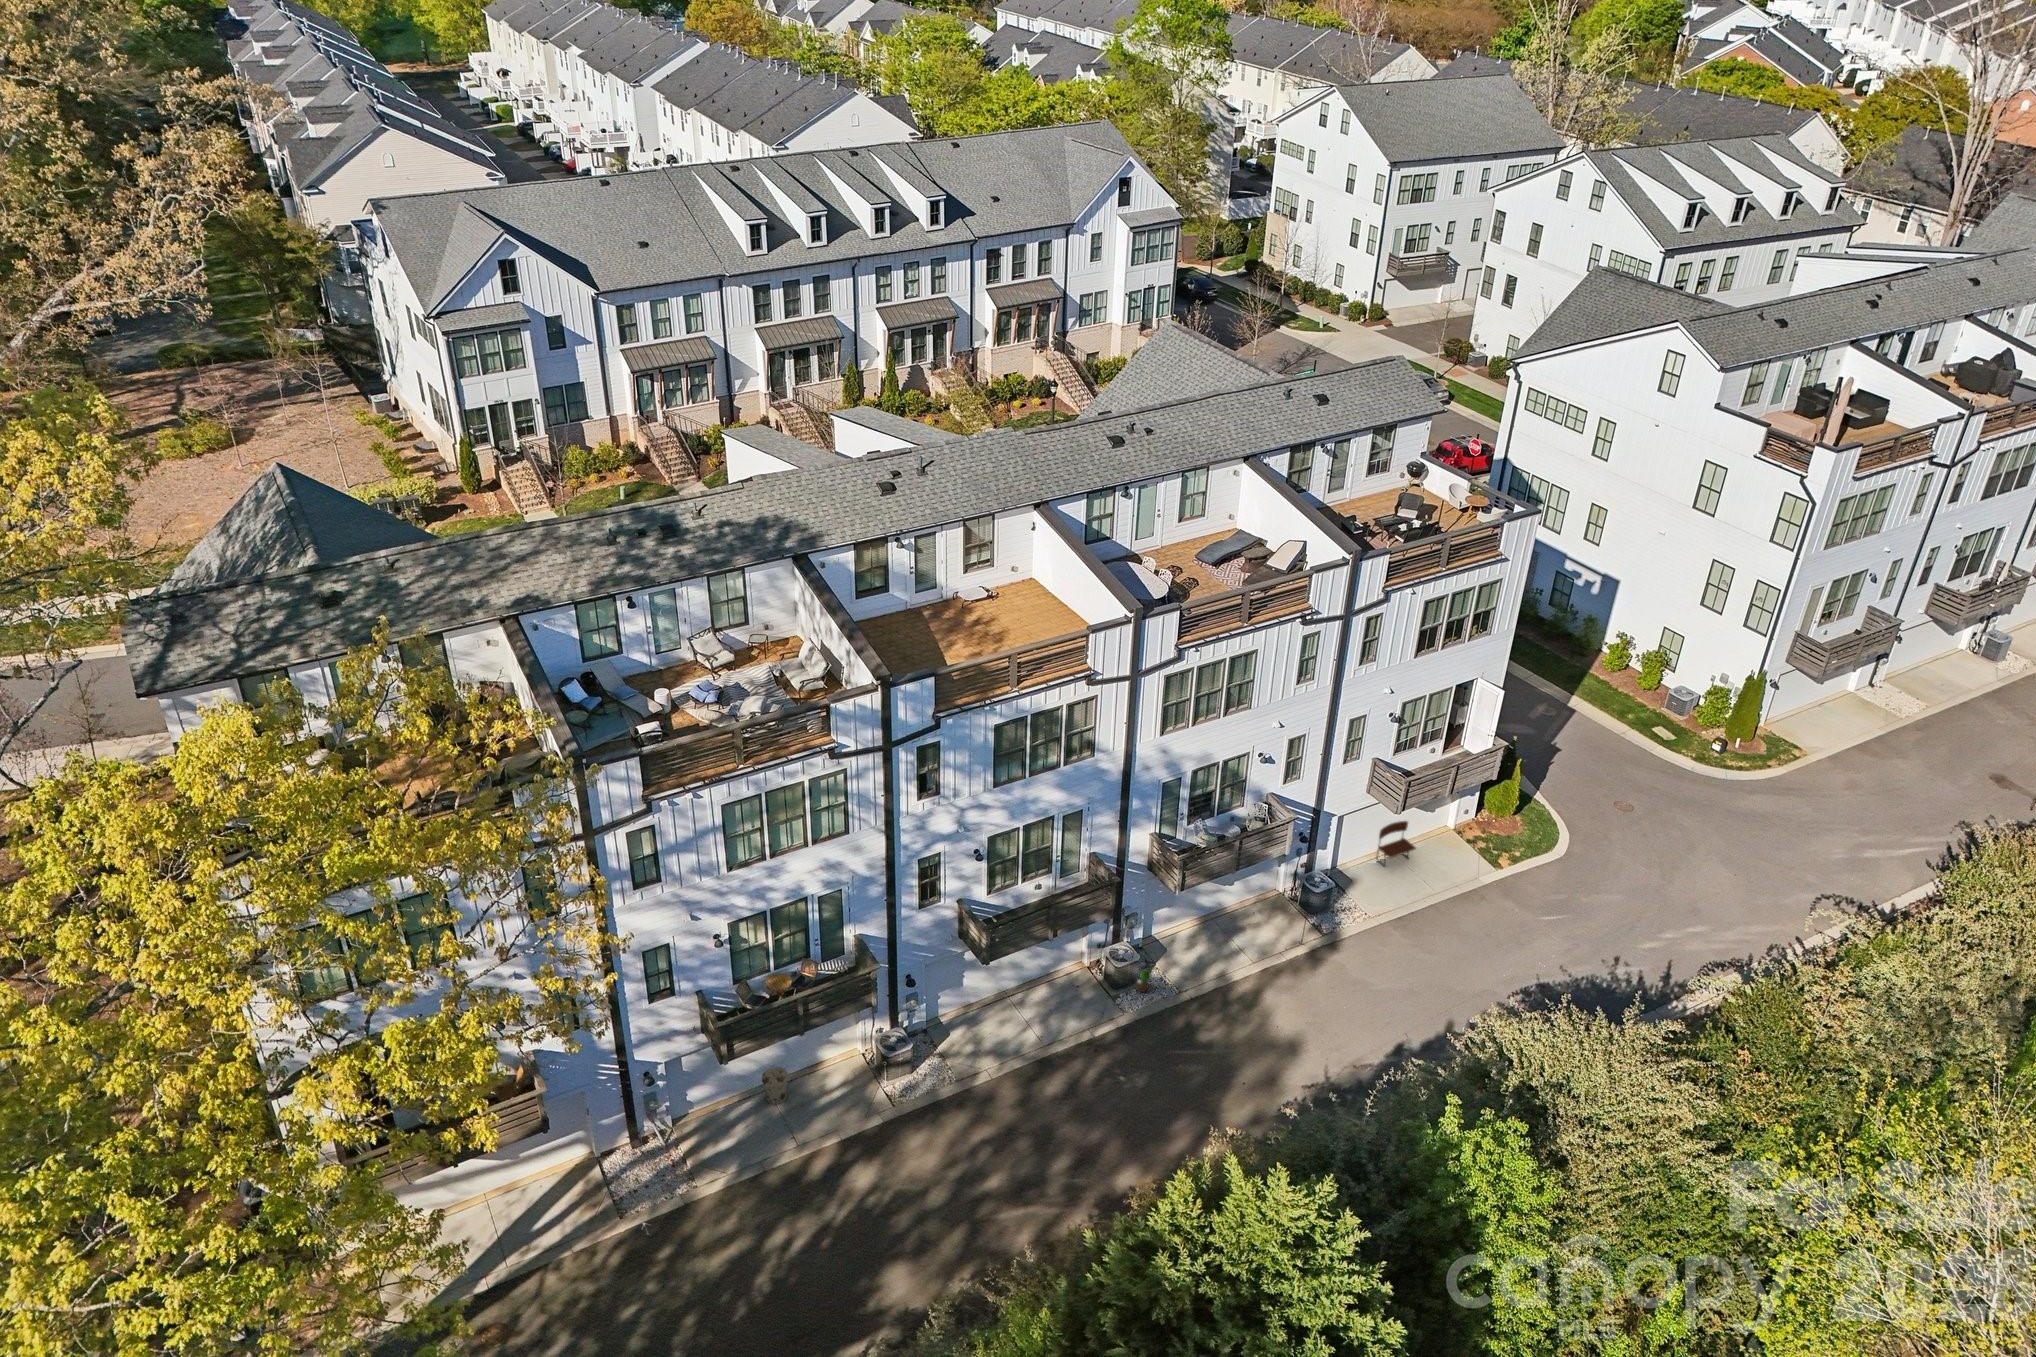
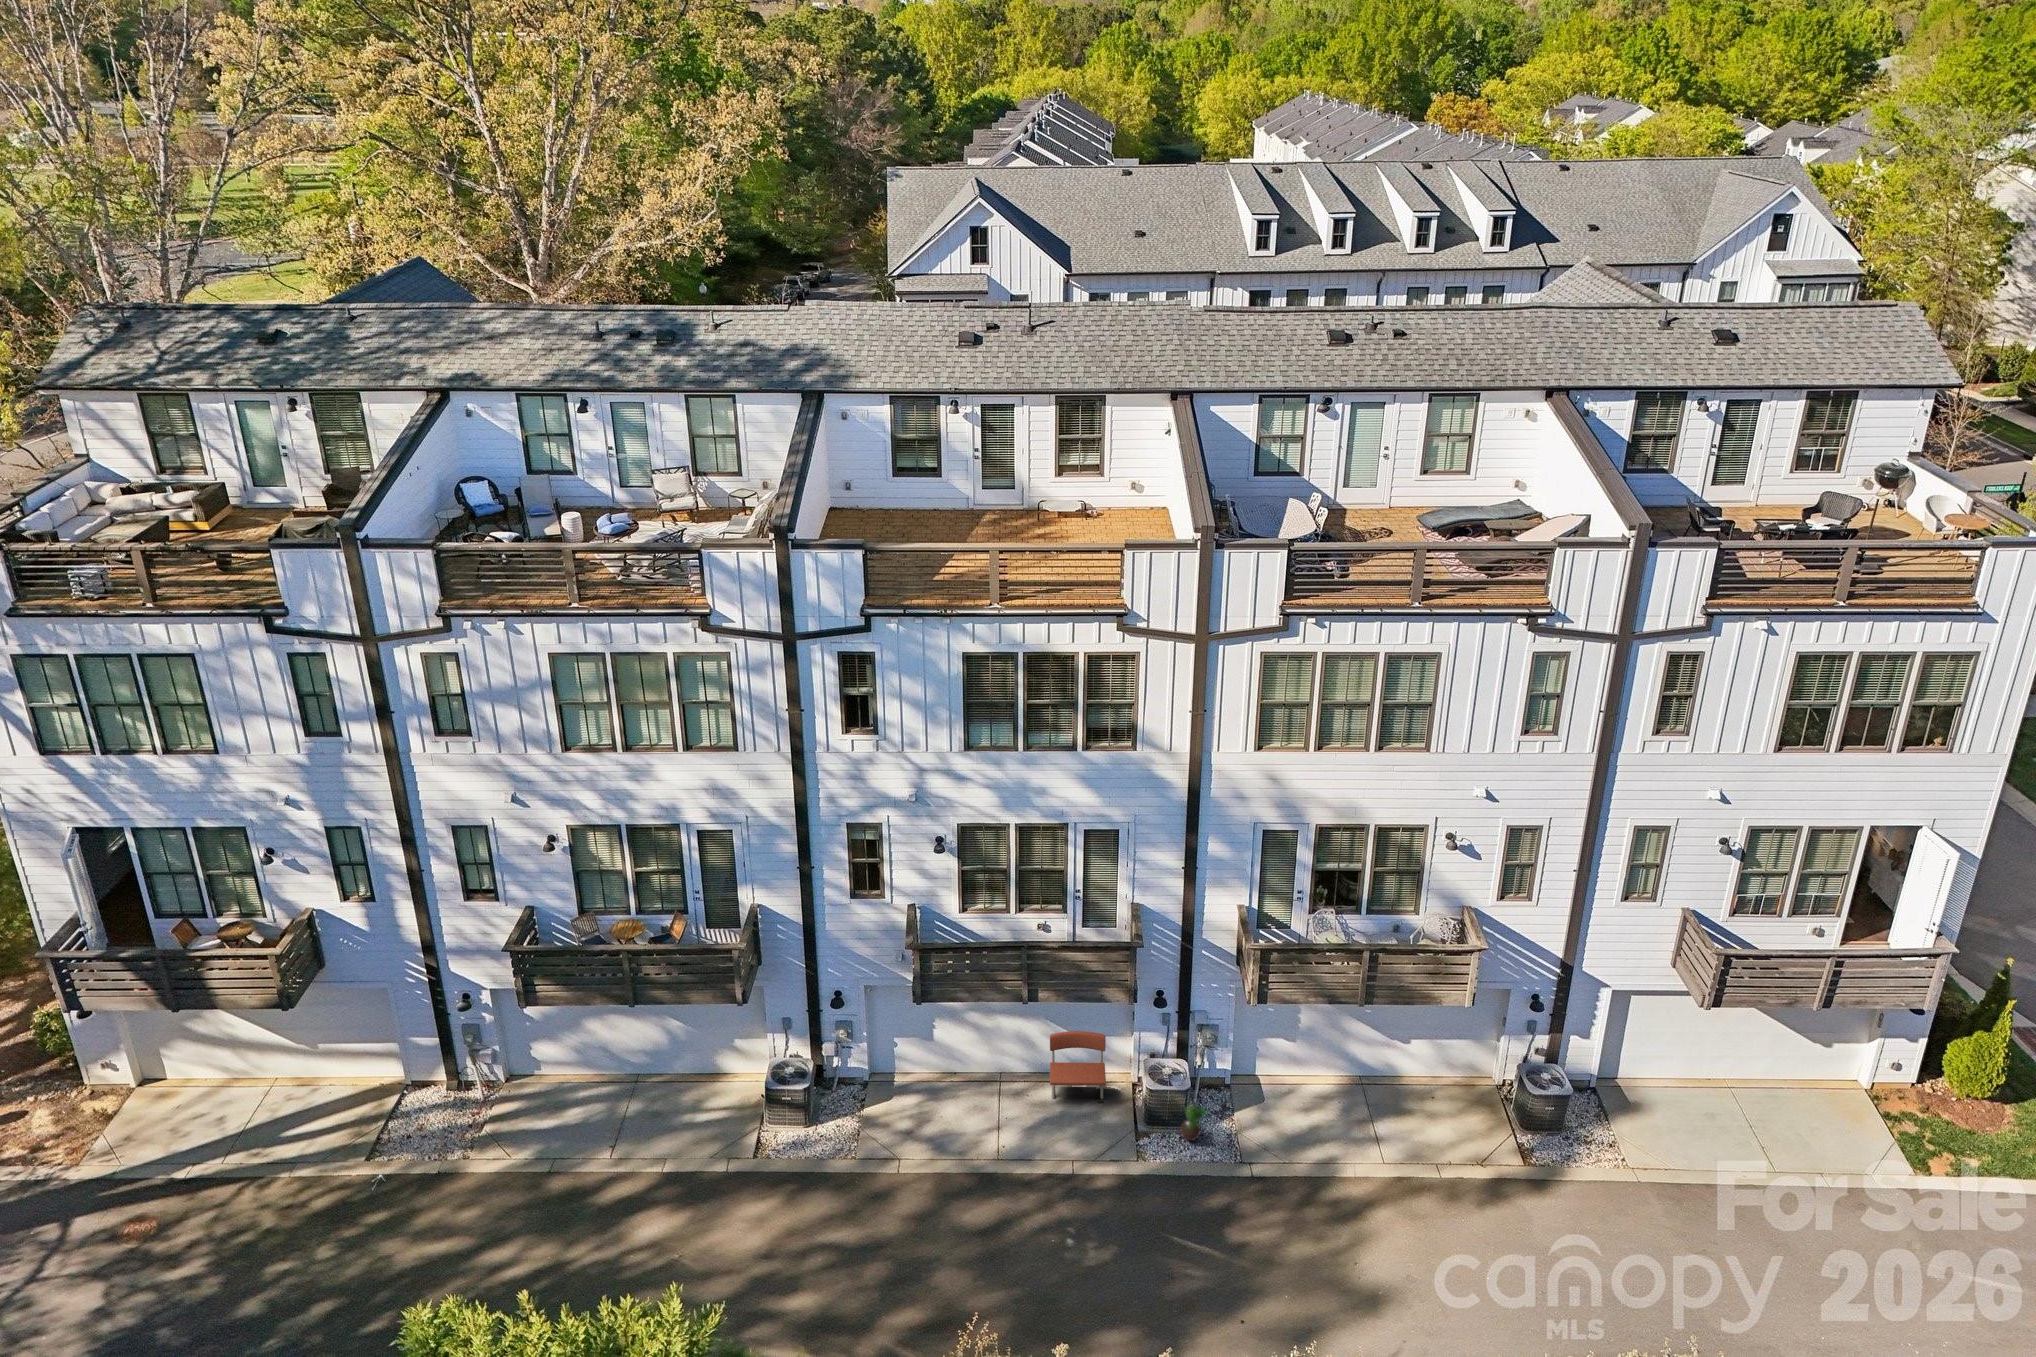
bench: present [1376,821,1415,866] -> present [1050,1031,1106,1099]
trash can: present [762,1067,788,1104] -> none [628,1049,664,1099]

